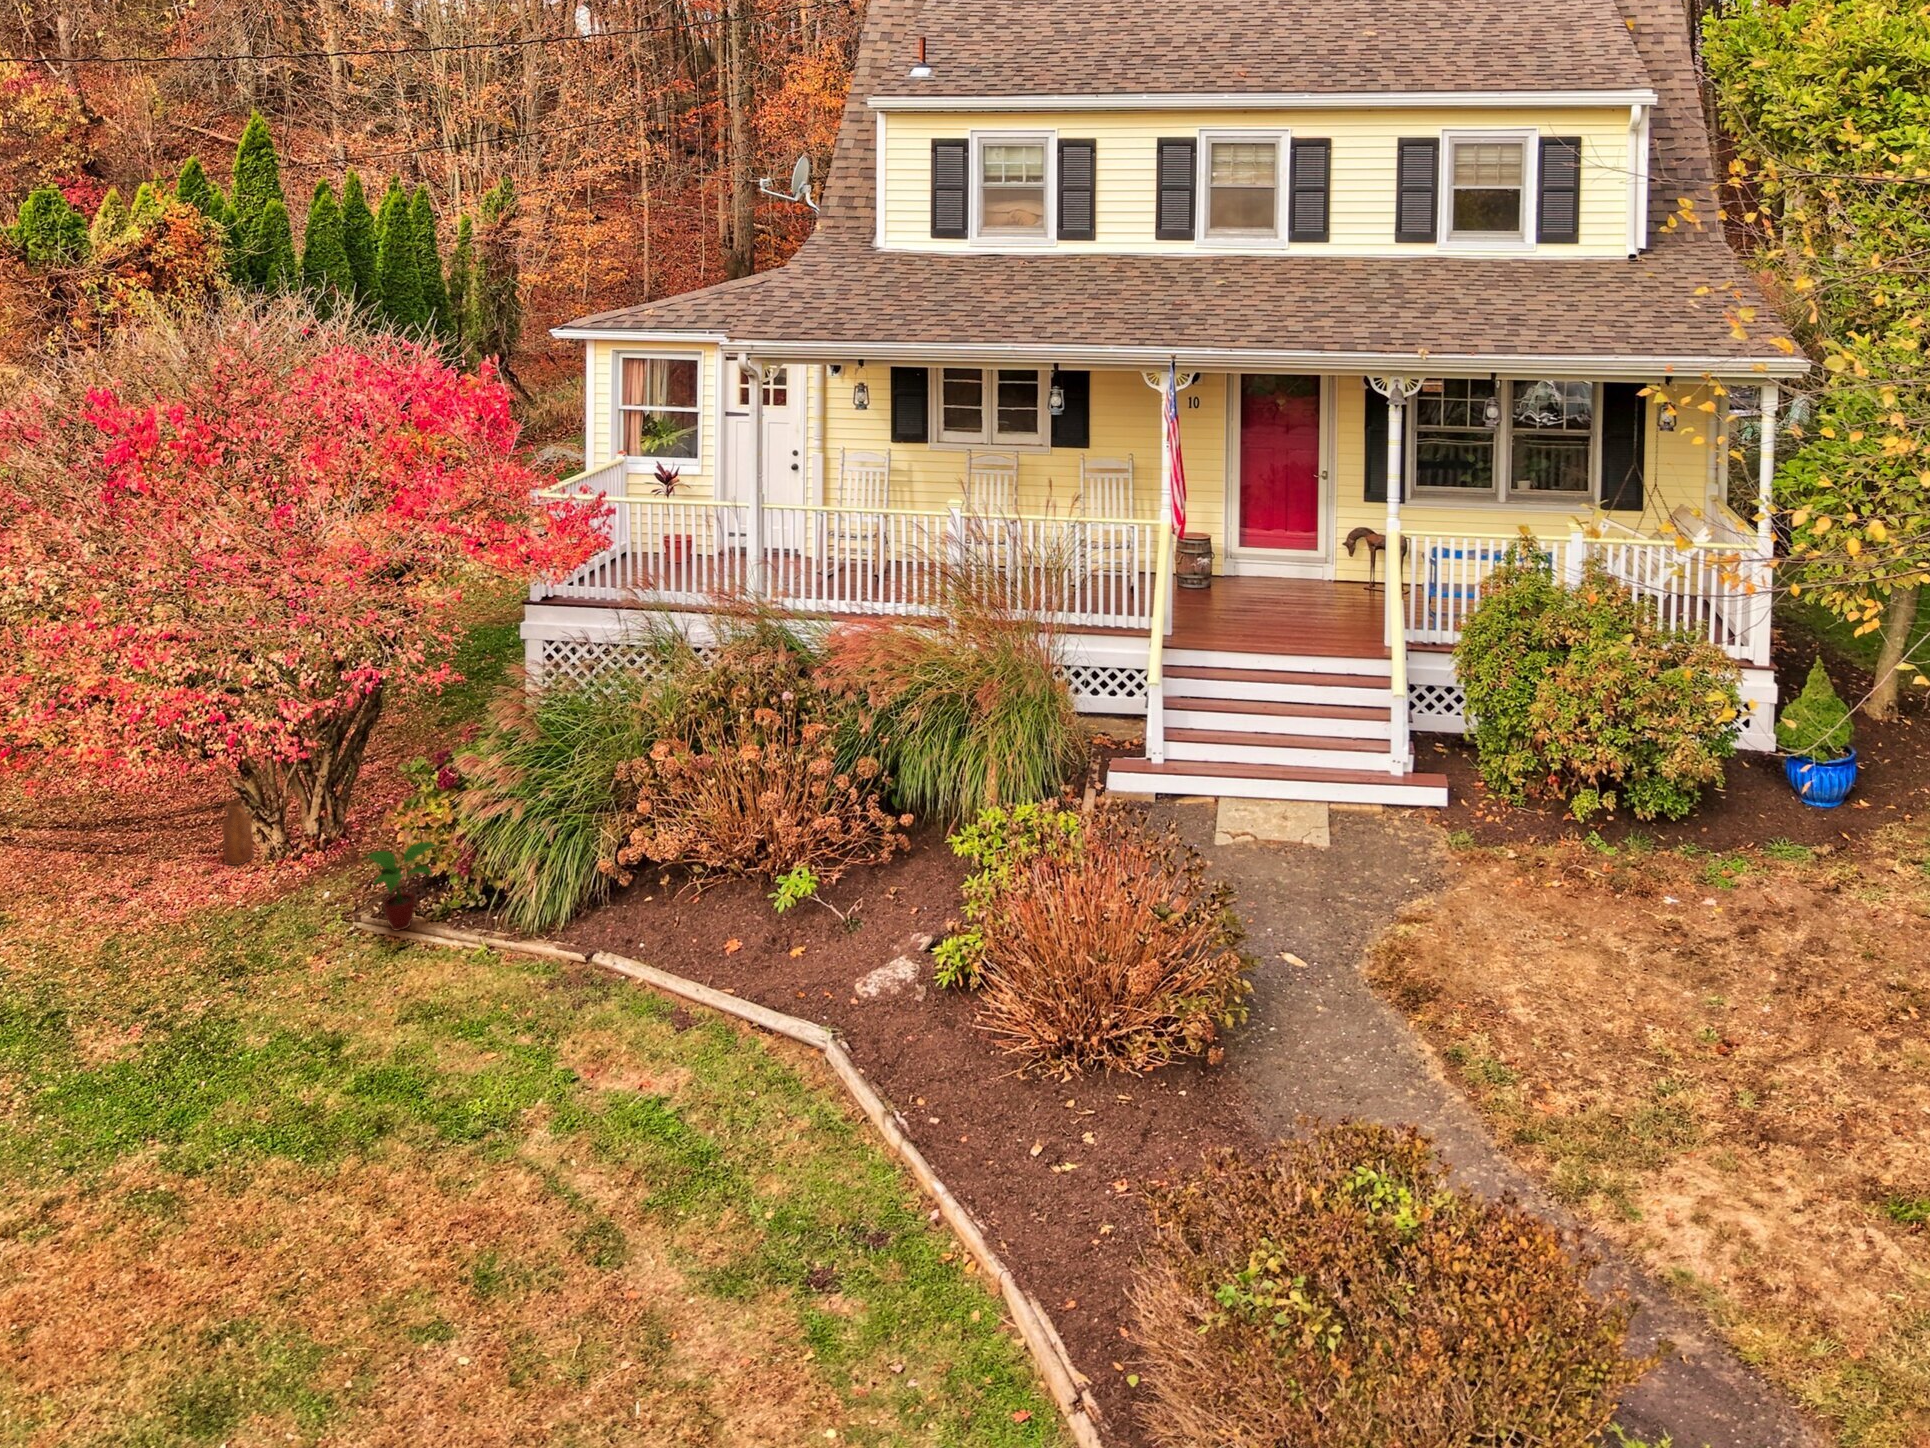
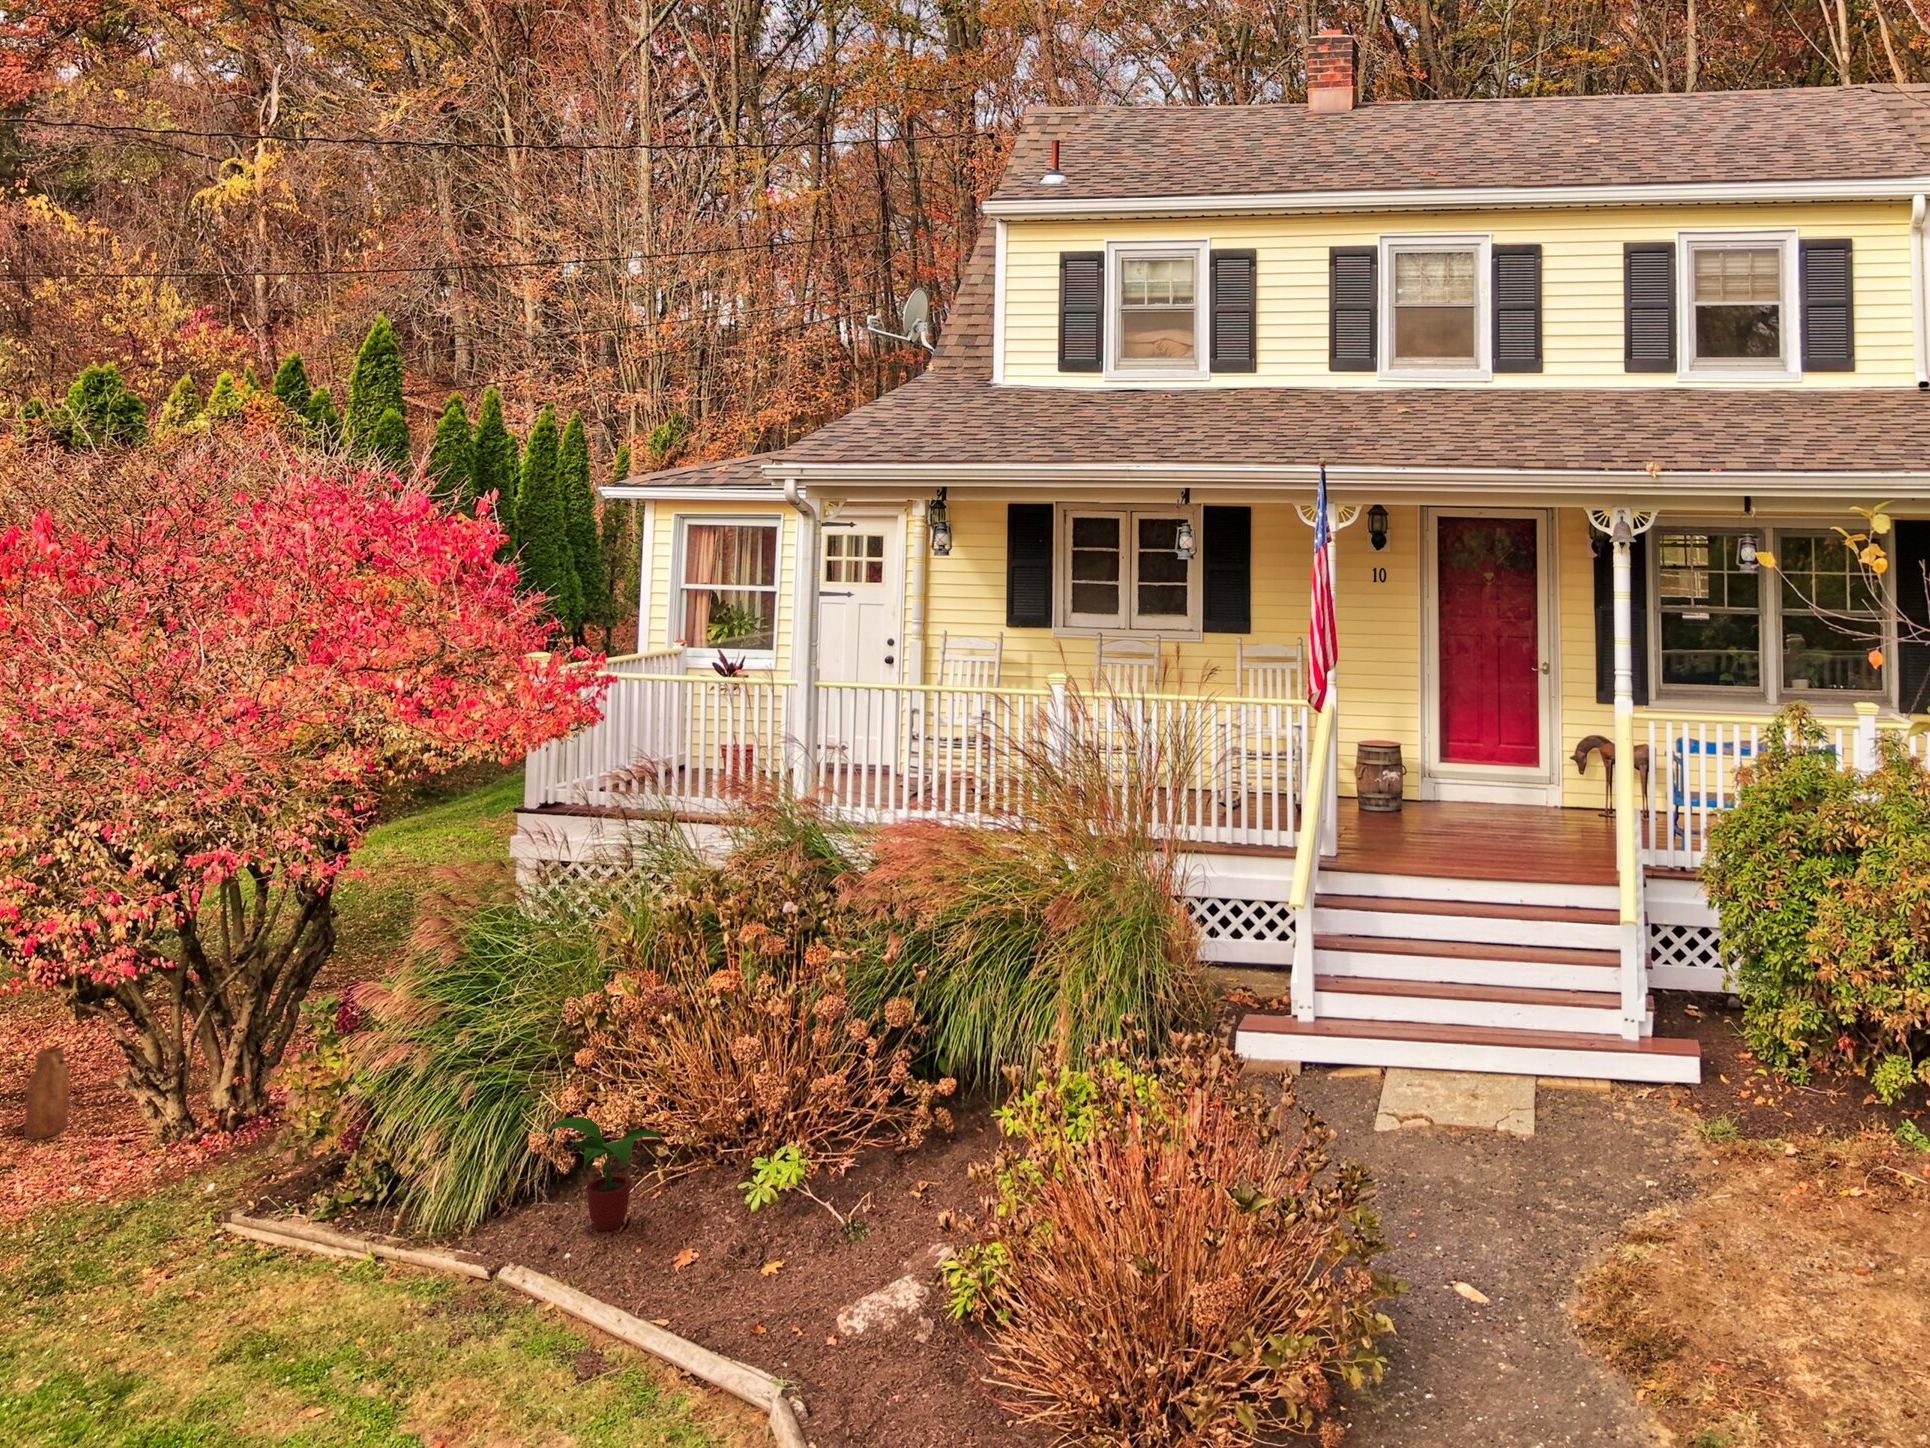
potted plant: present [366,842,443,930] -> present [543,1117,664,1231]

